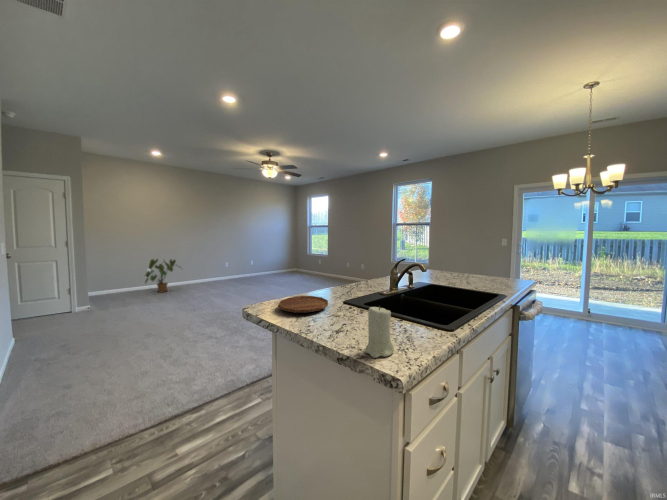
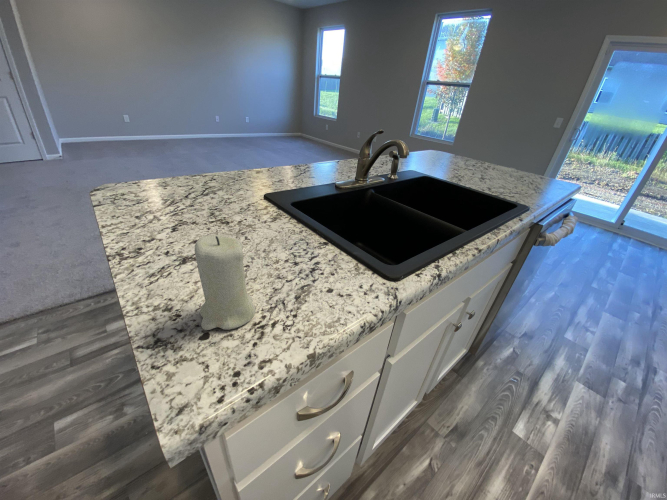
house plant: present [145,259,176,292] -> none [113,103,161,146]
tray: present [278,296,328,313] -> none [157,178,242,209]

